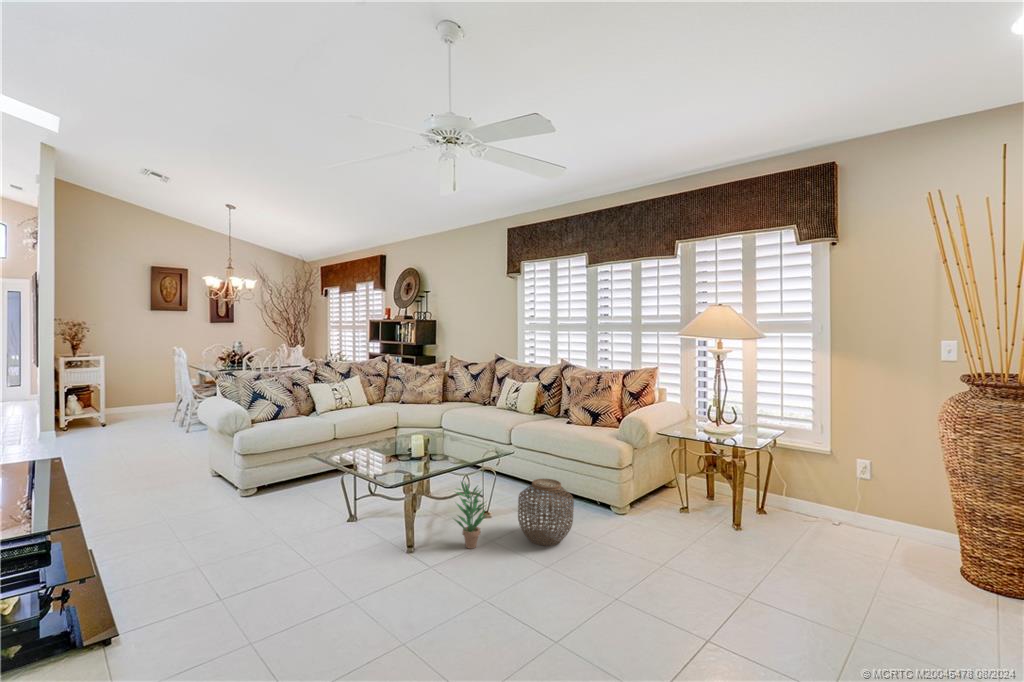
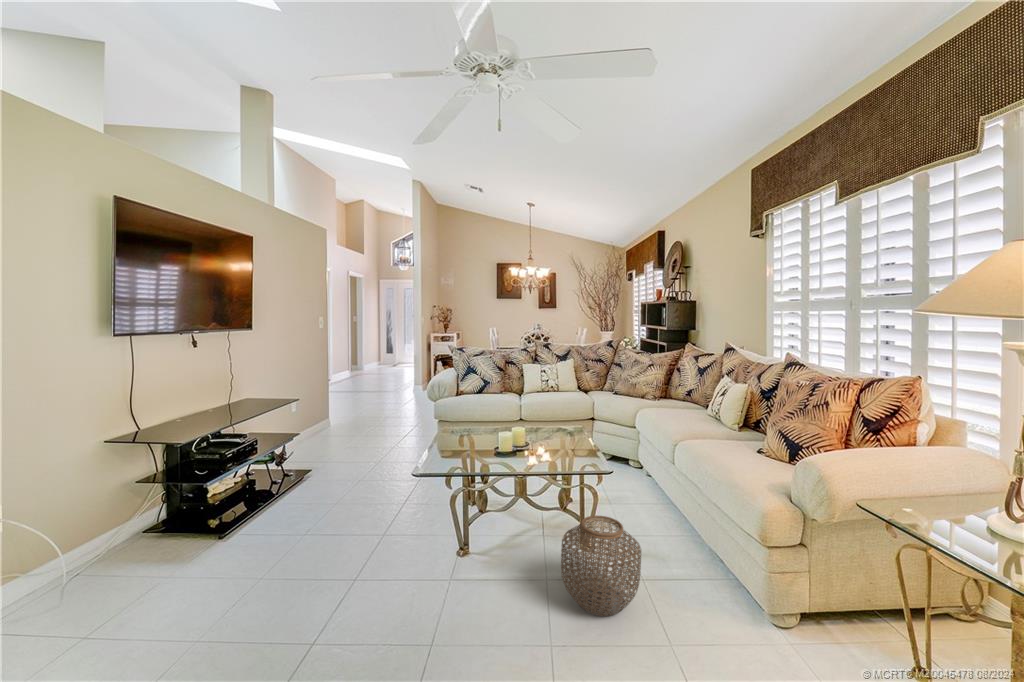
potted plant: present [454,482,486,549] -> none [493,488,539,573]

